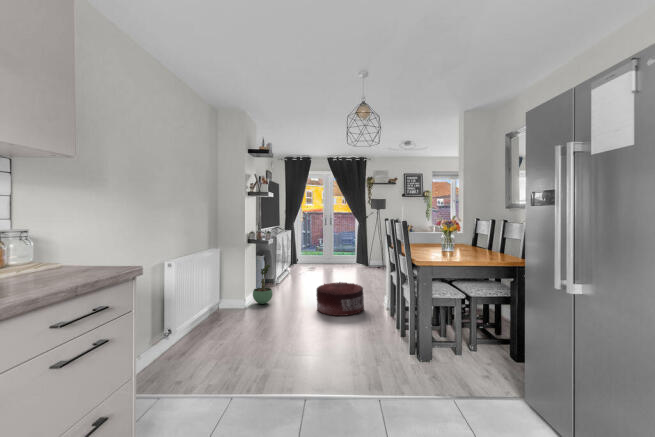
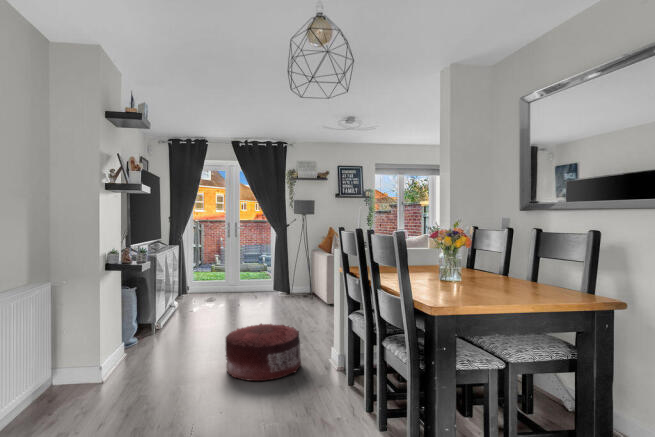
potted plant: present [253,265,272,304] -> none [114,303,150,369]

